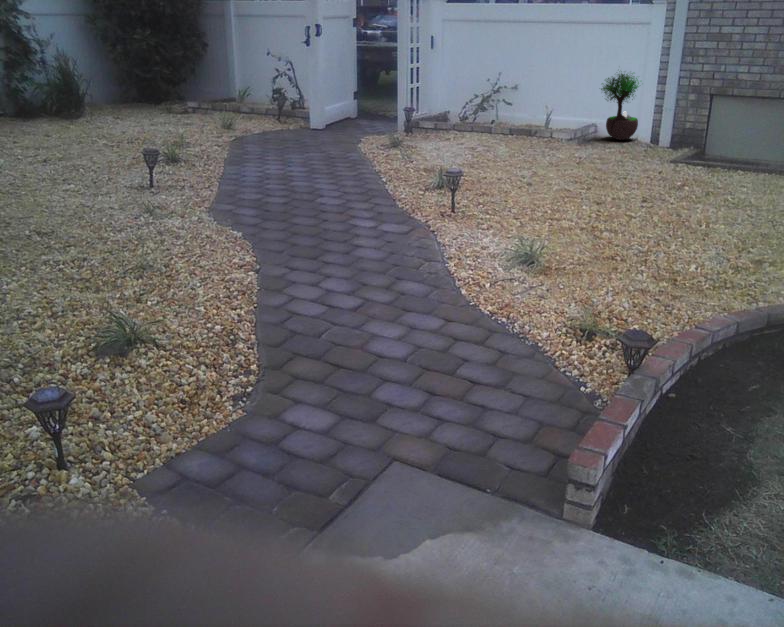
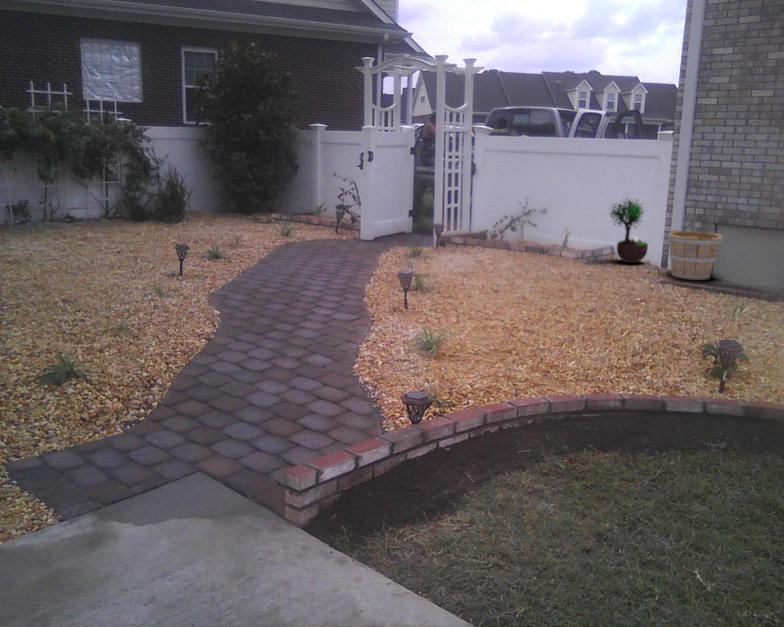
wooden bucket: none [671,103,727,155] -> present [668,230,722,280]

